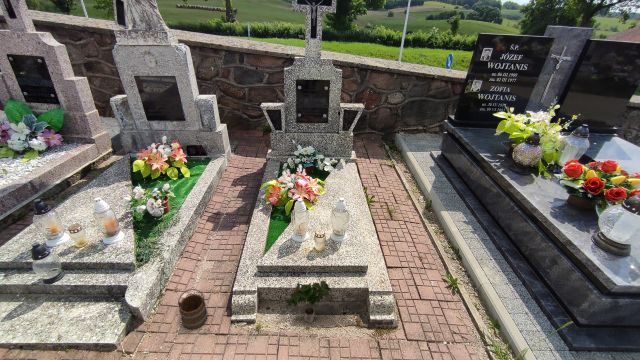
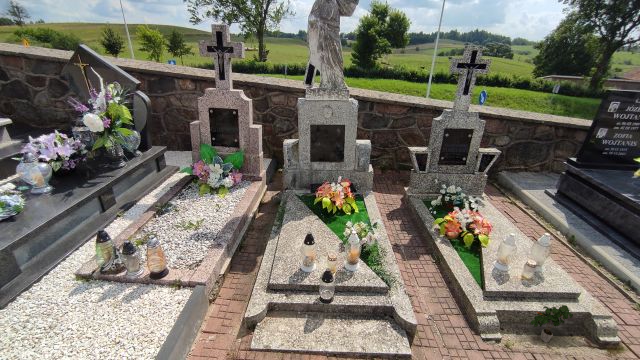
bucket: present [178,289,207,329] -> none [439,311,463,346]

